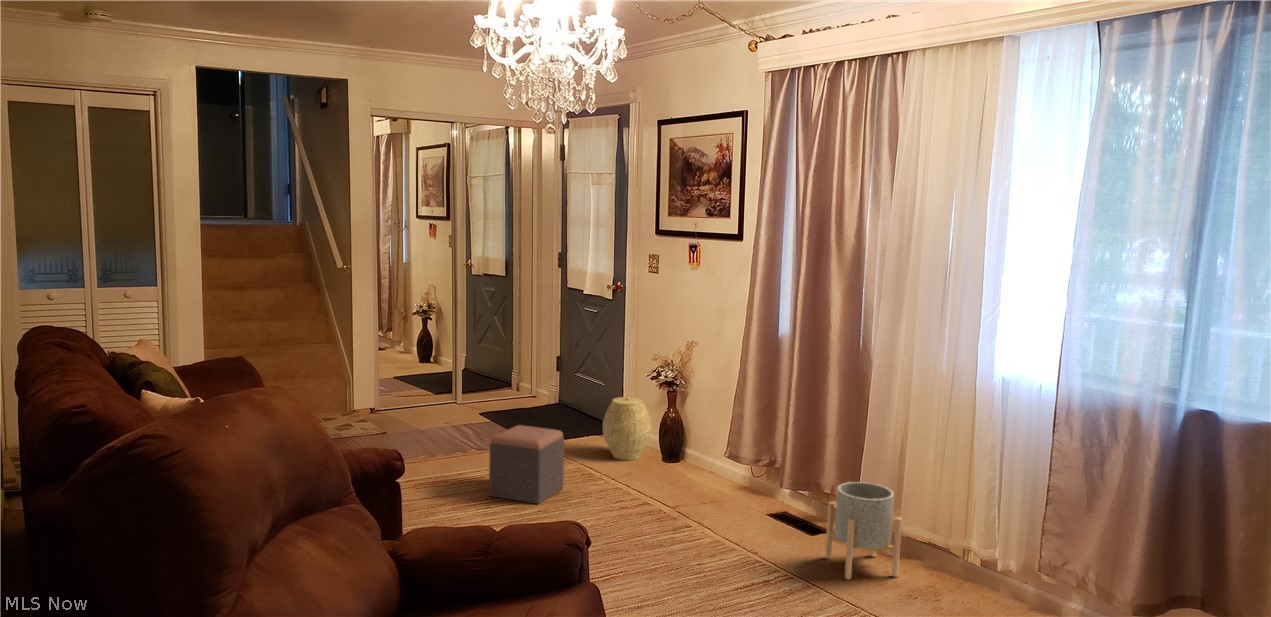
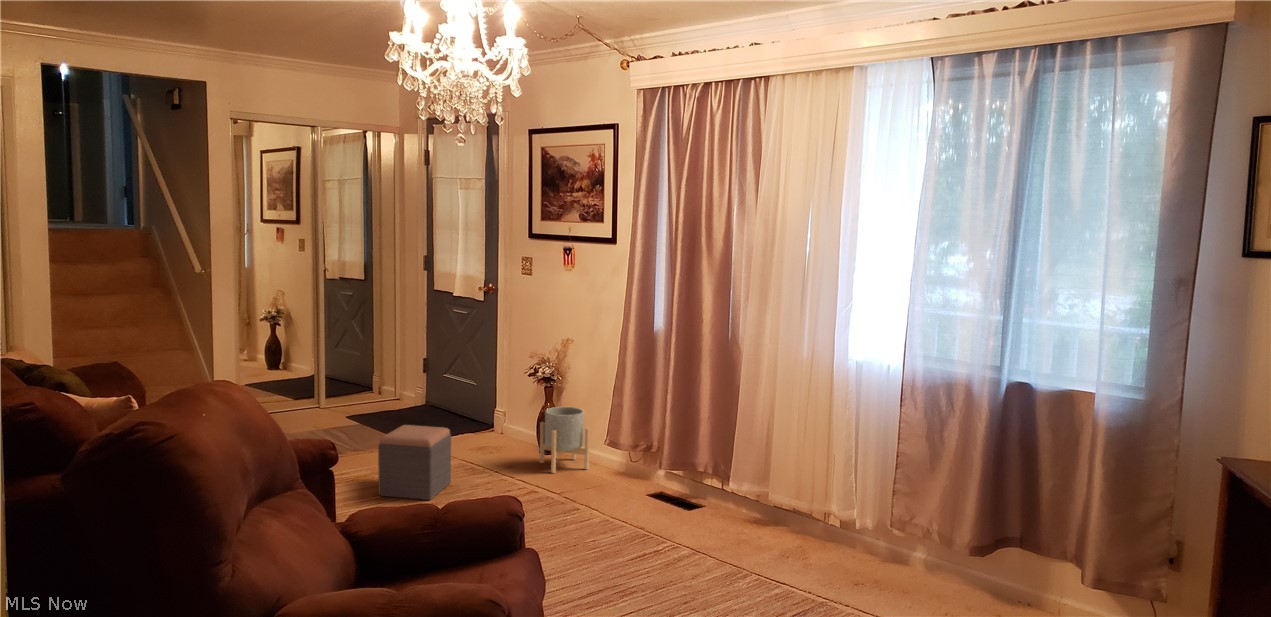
woven basket: present [603,397,652,460] -> none [481,393,528,454]
planter: present [825,482,902,579] -> present [540,407,590,473]

